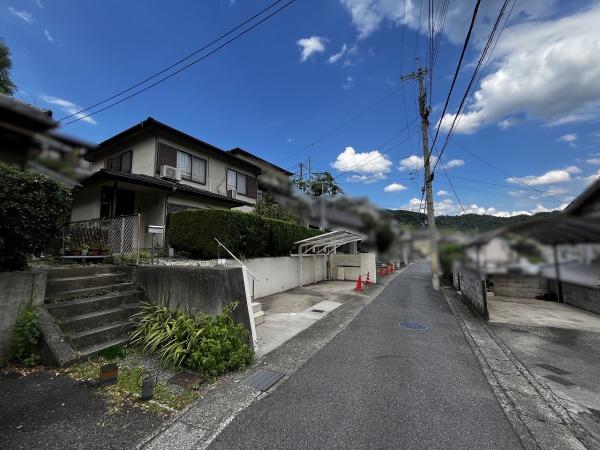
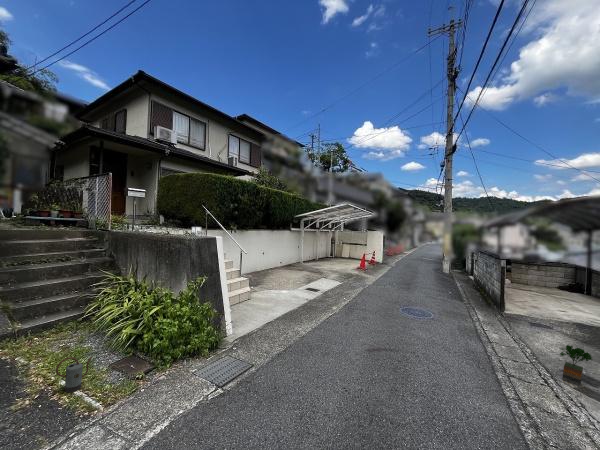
potted tree: present [97,345,125,387] -> present [560,345,592,386]

